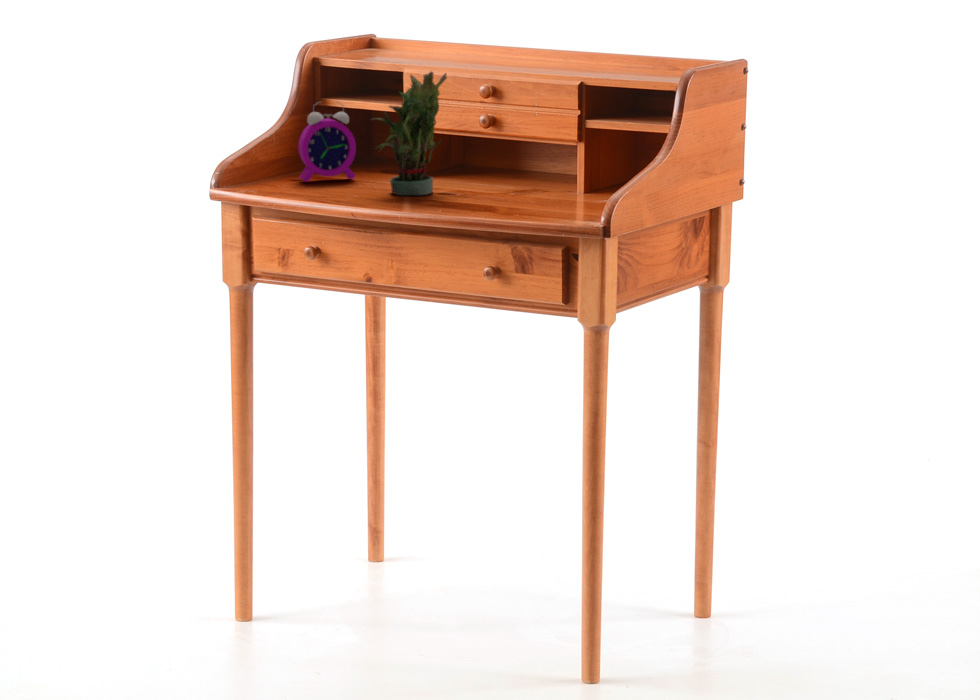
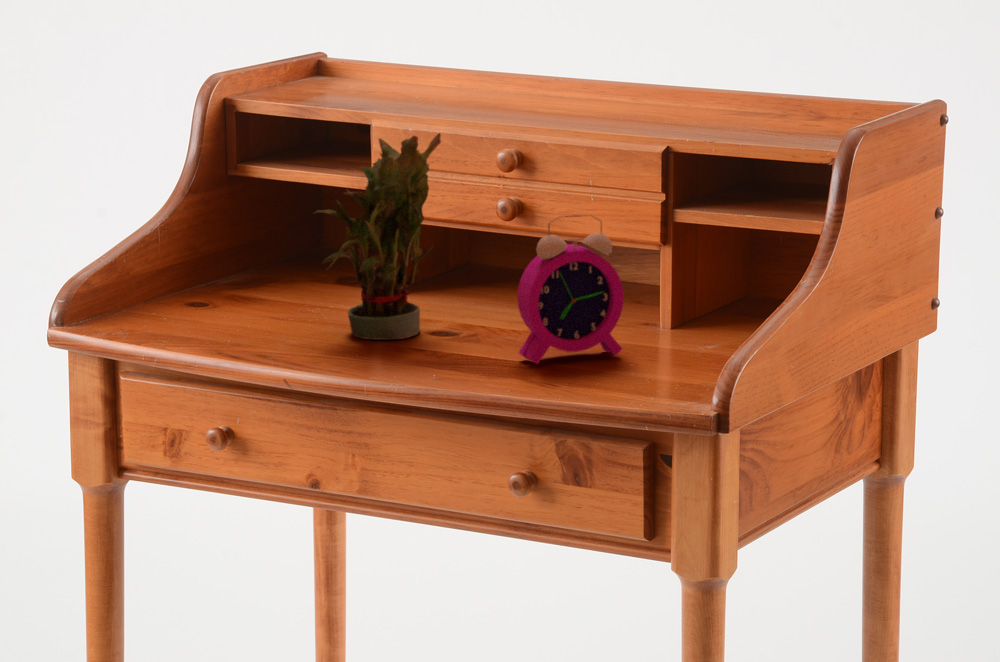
alarm clock: present [299,111,356,182] -> present [517,215,624,364]

